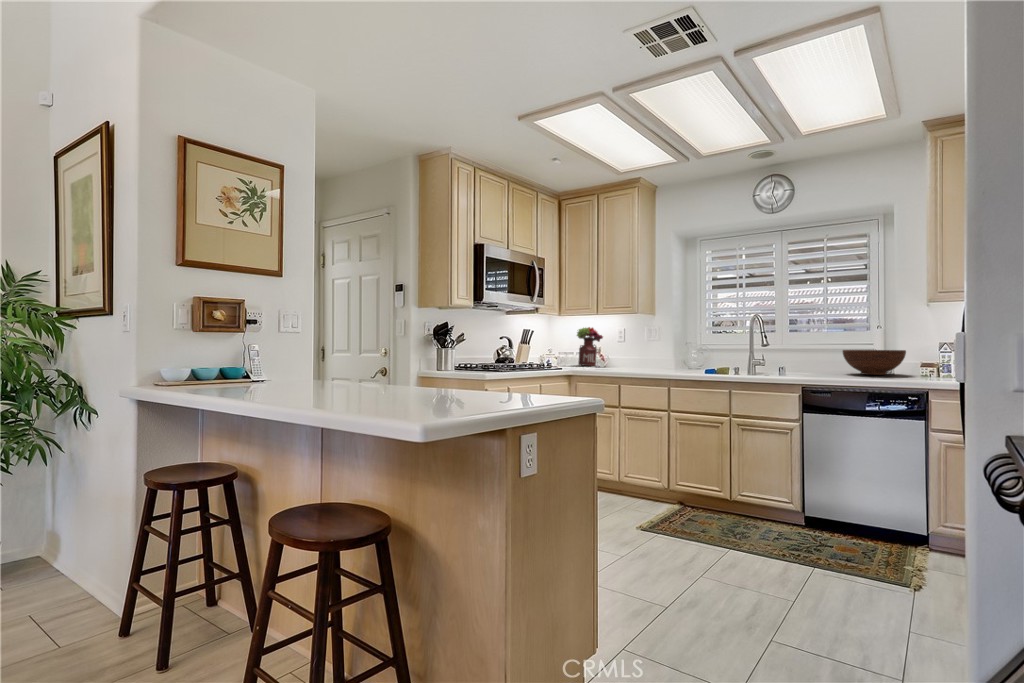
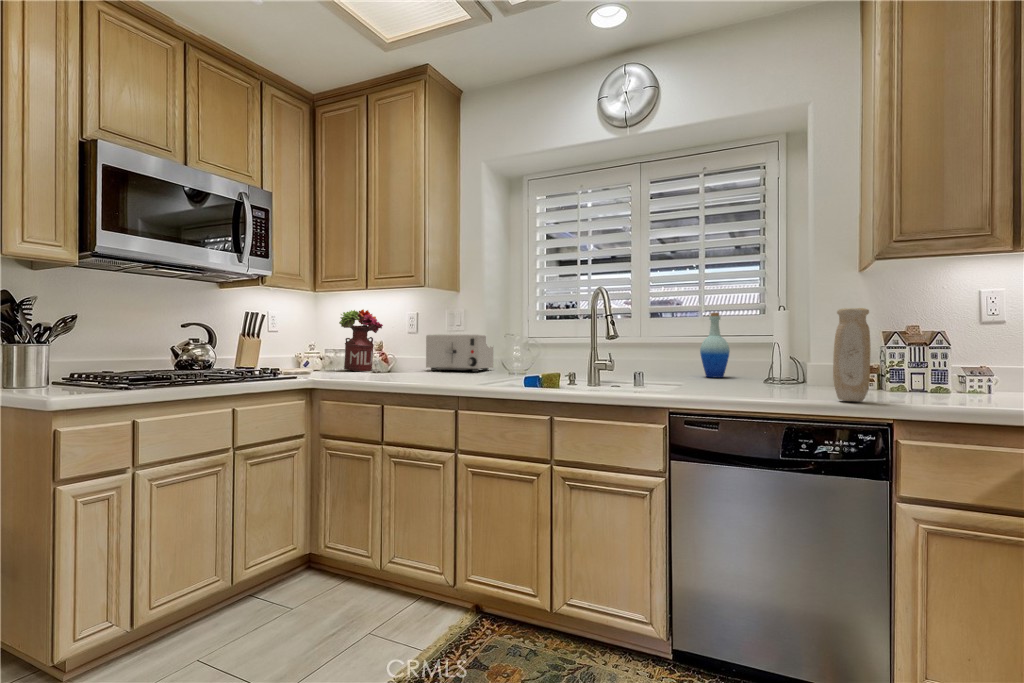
bottle: none [824,329,845,371] -> present [700,312,730,378]
vase: none [902,329,924,382] -> present [833,308,871,402]
toaster: none [633,343,678,367] -> present [426,334,493,372]
fruit bowl: present [843,350,906,375] -> none [729,345,825,386]

